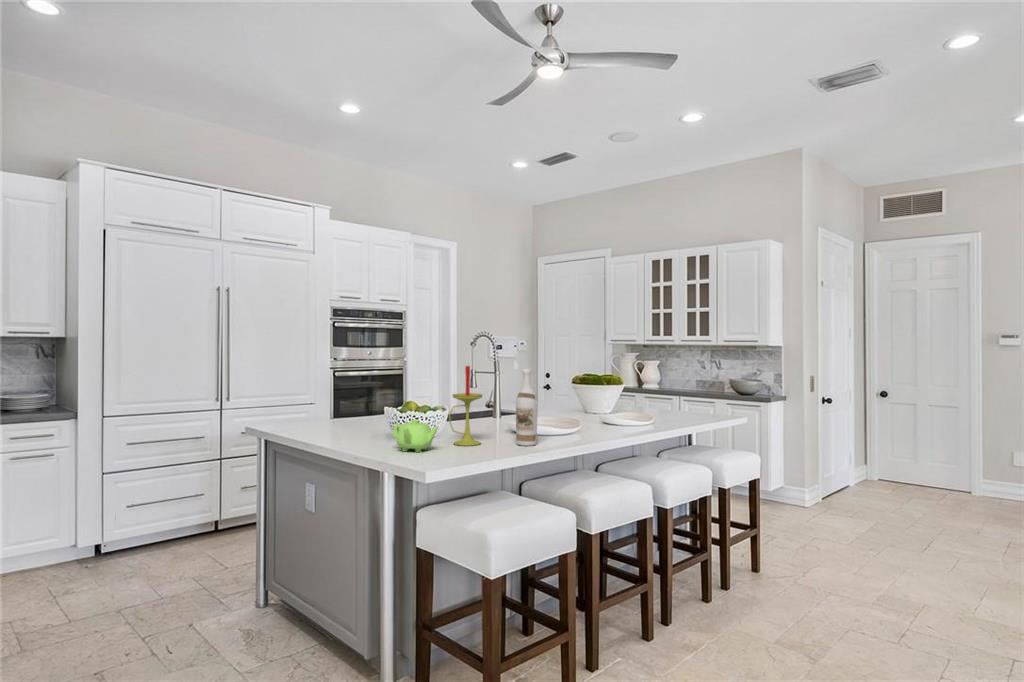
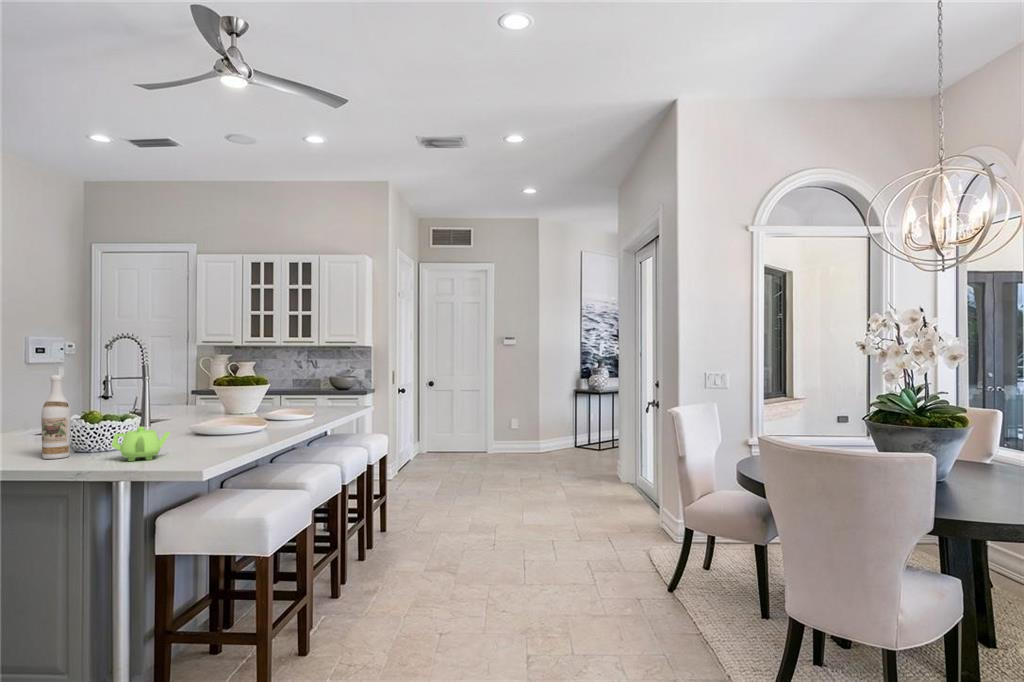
candle: present [449,366,482,446] -> none [166,367,201,450]
wine bottle: present [516,369,538,446] -> present [41,375,71,459]

